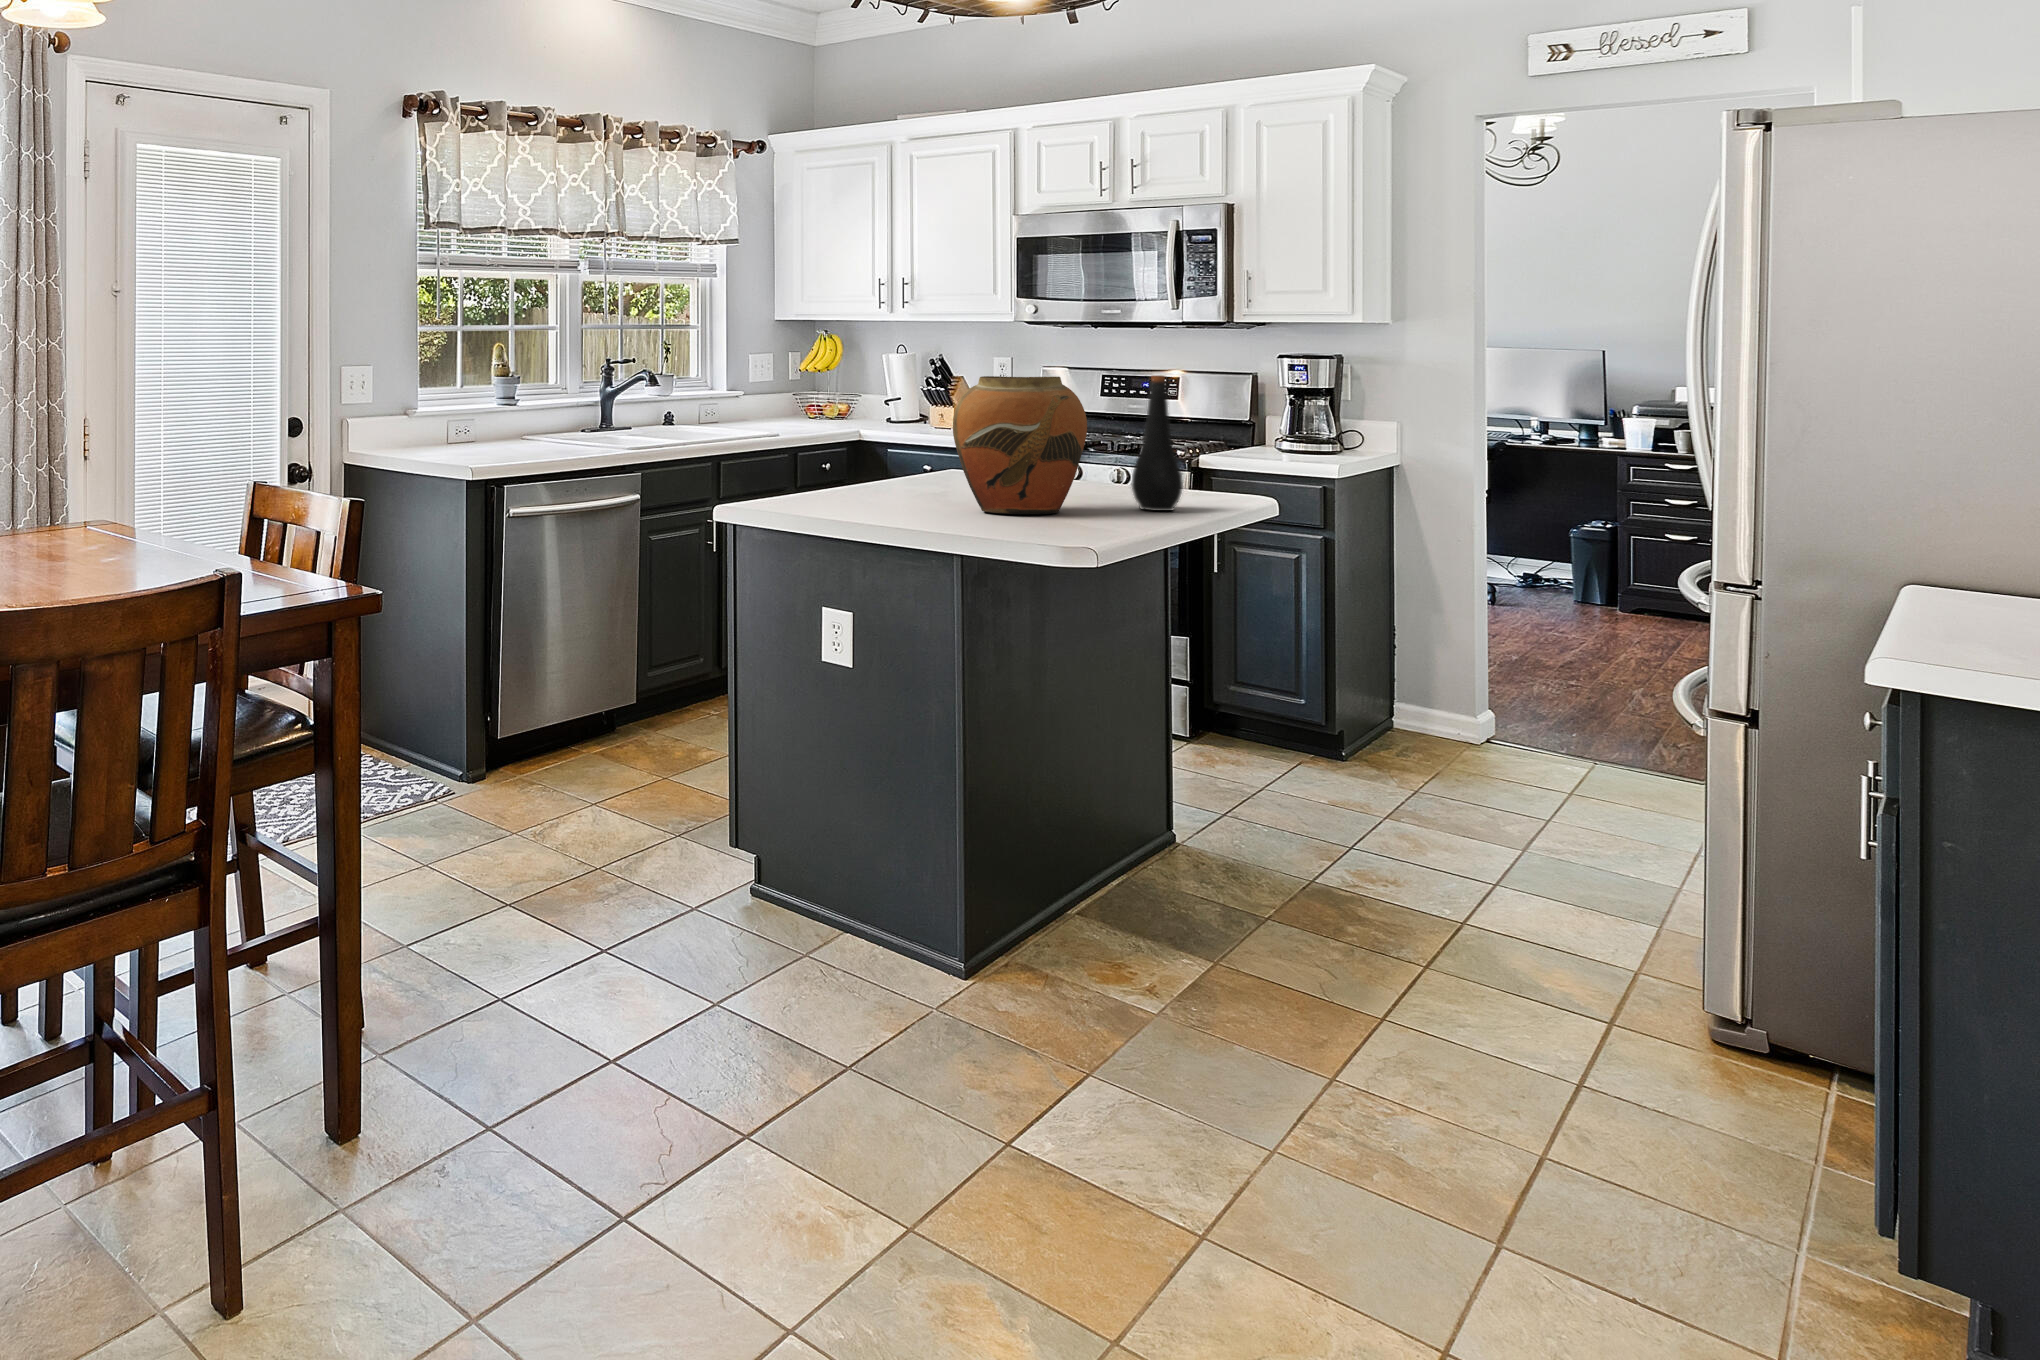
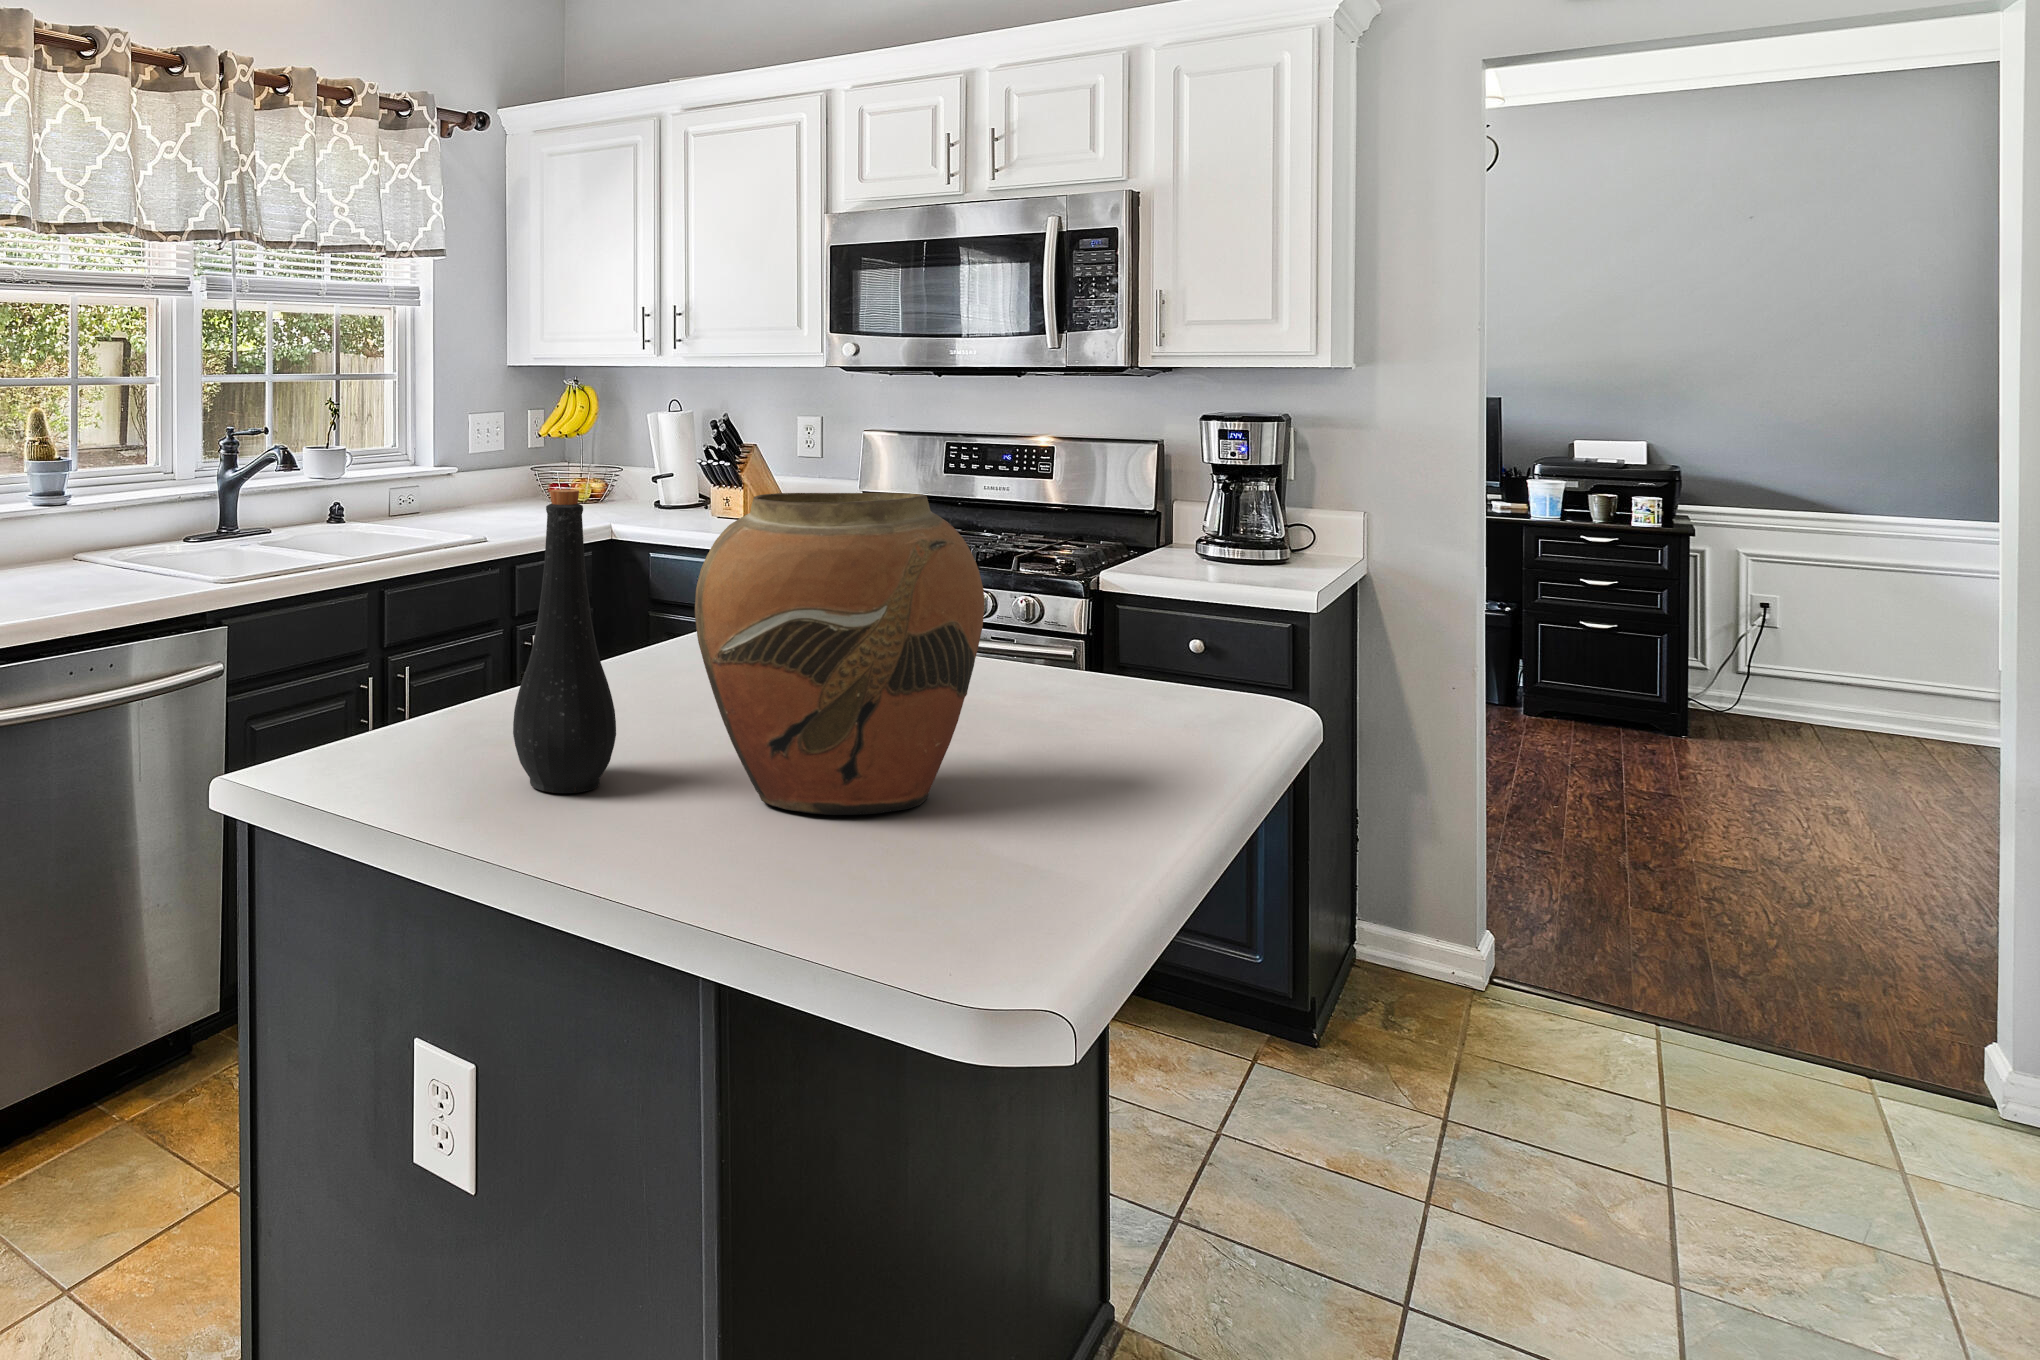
bottle: present [1132,375,1183,511] -> present [513,489,616,793]

